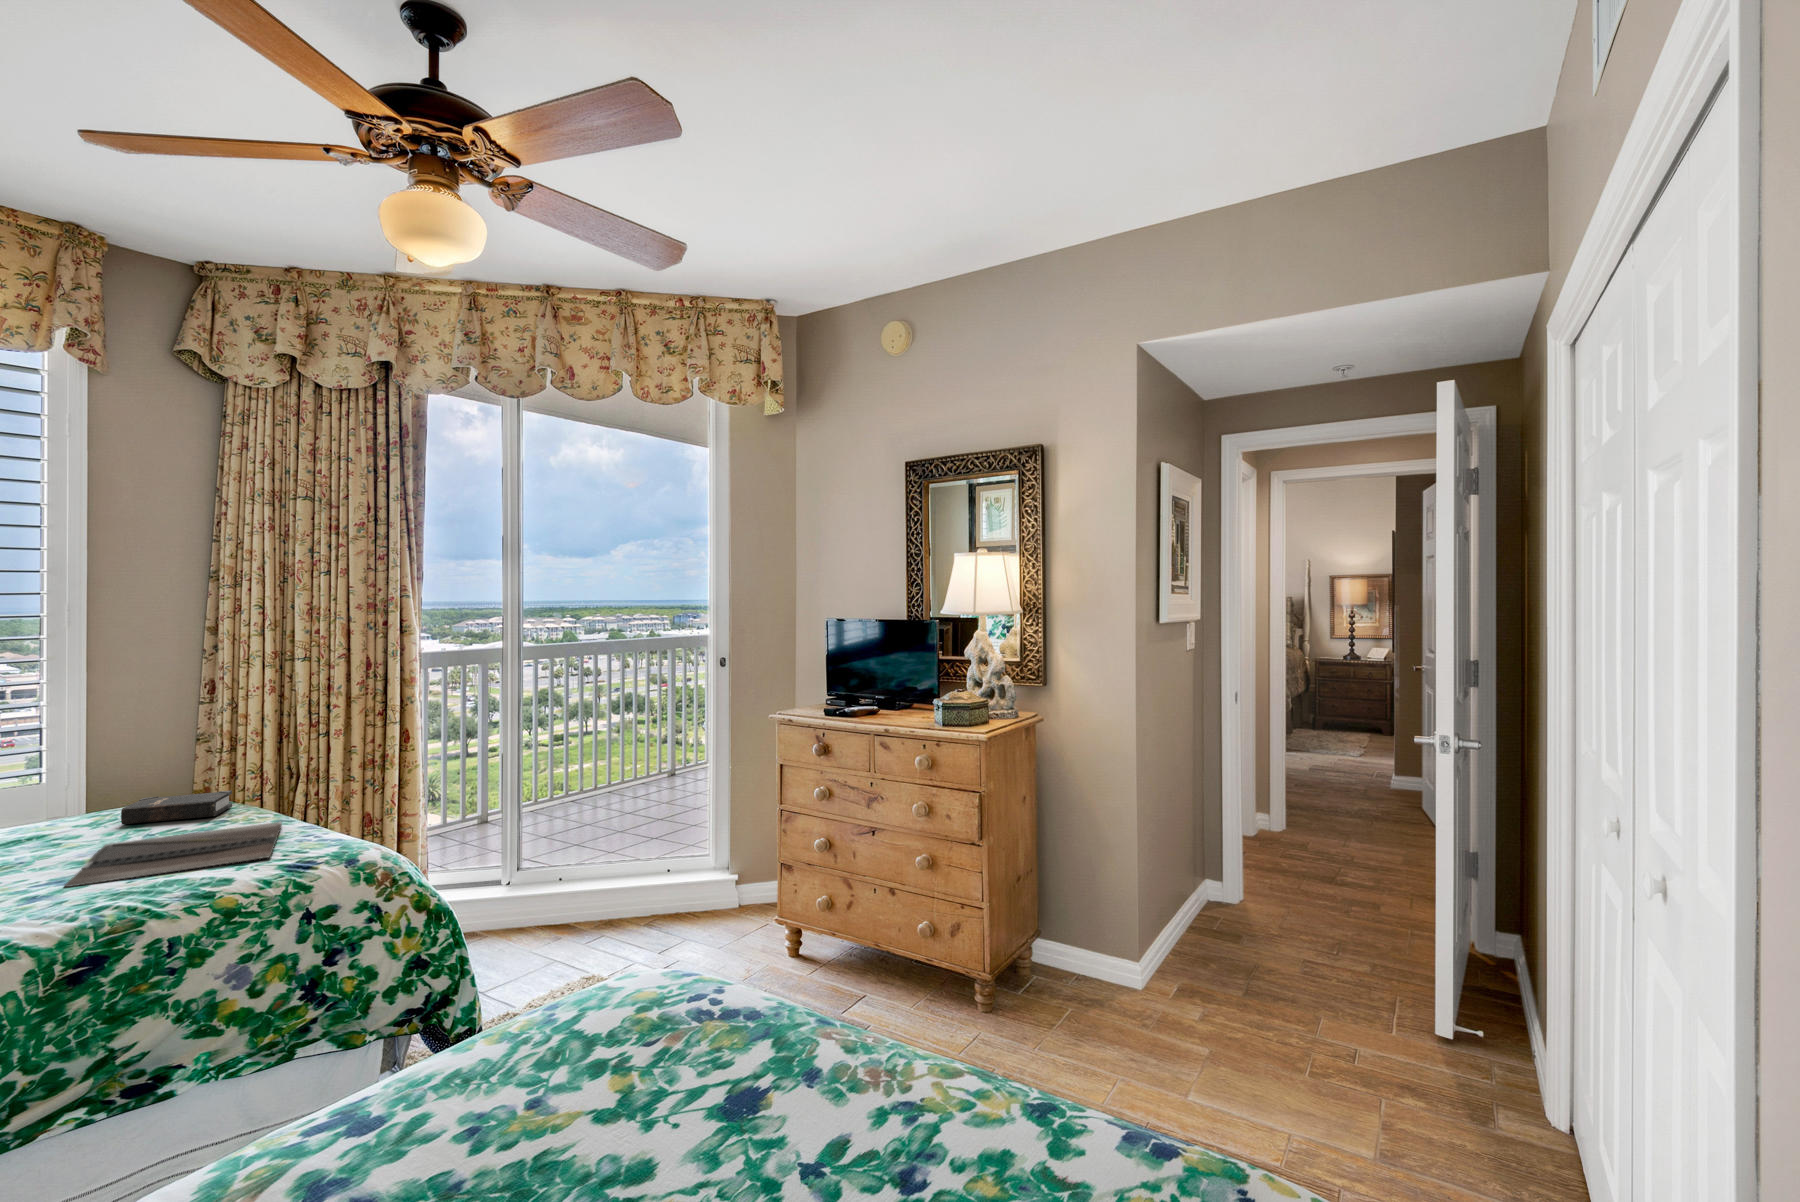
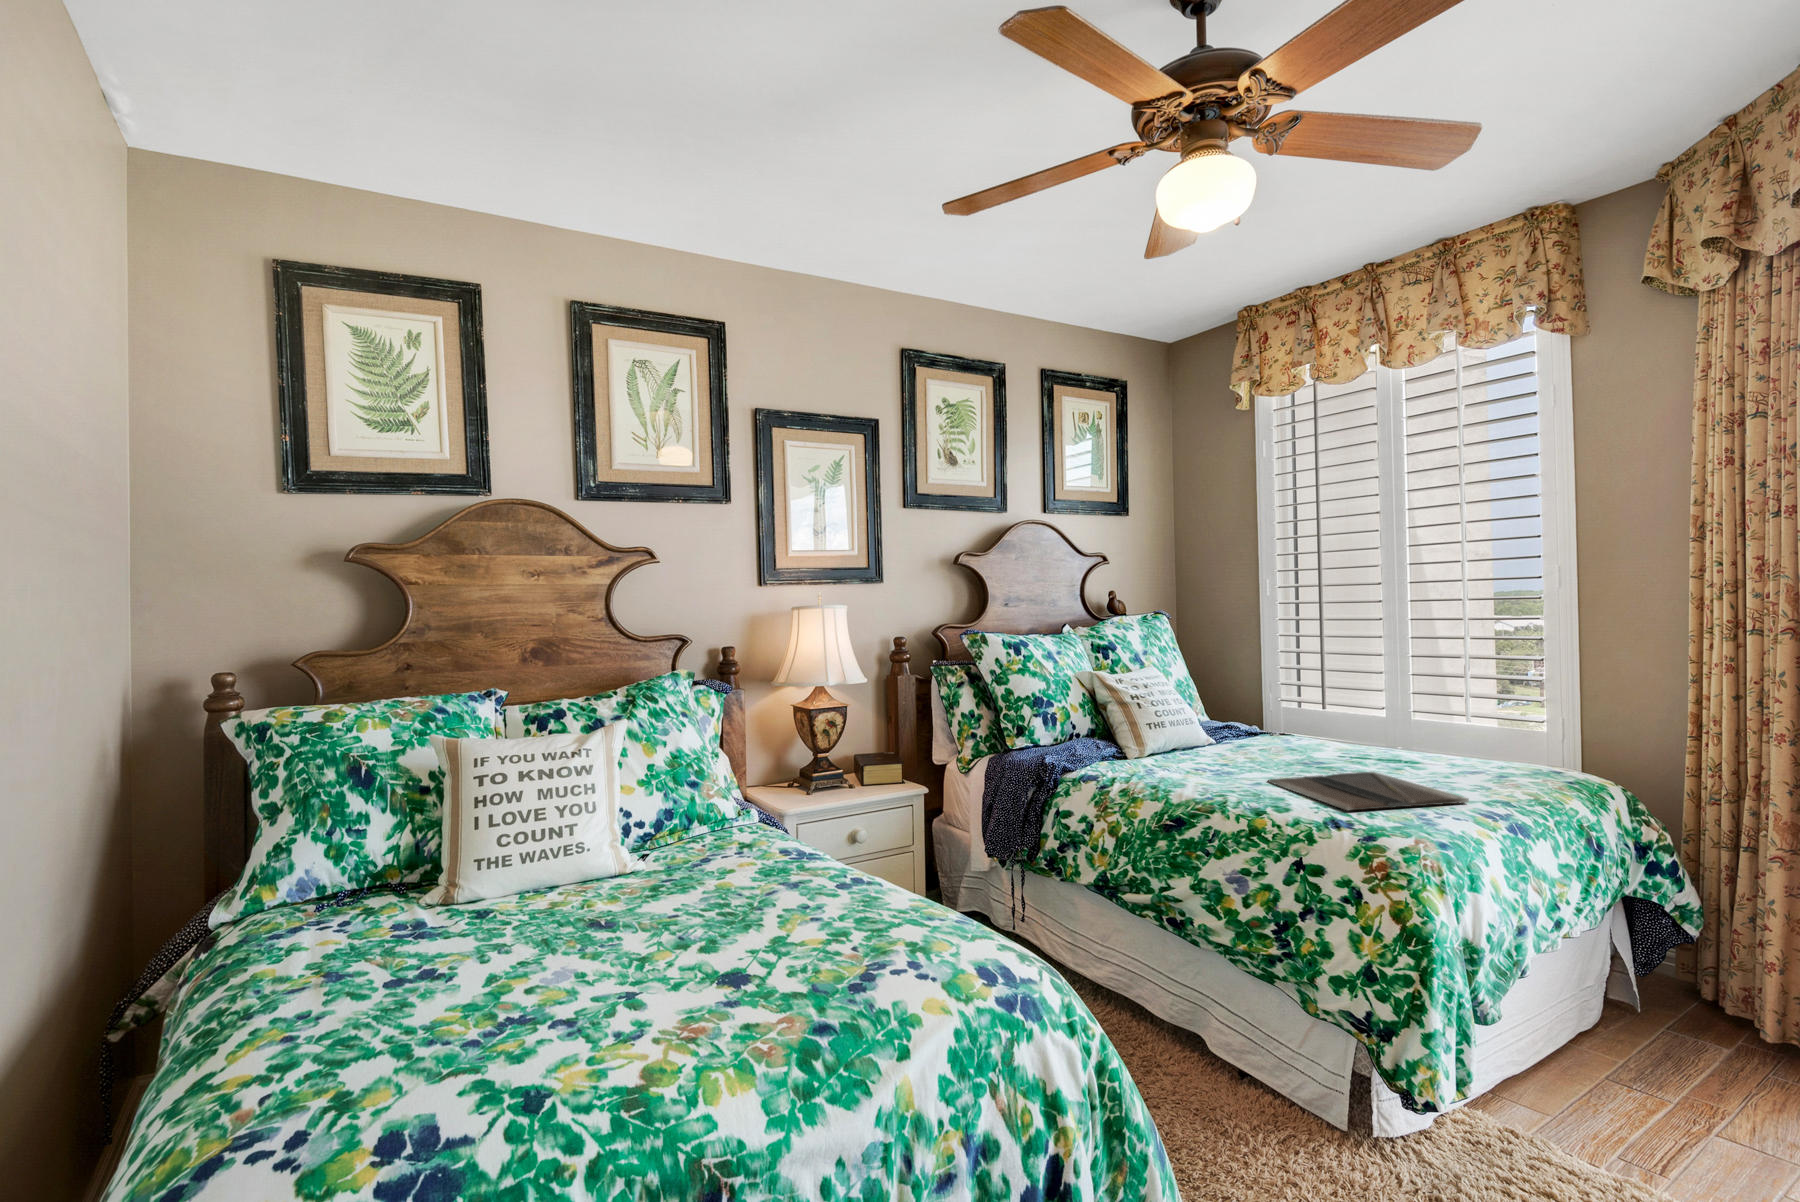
hardback book: present [121,790,232,824] -> none [1445,752,1539,782]

